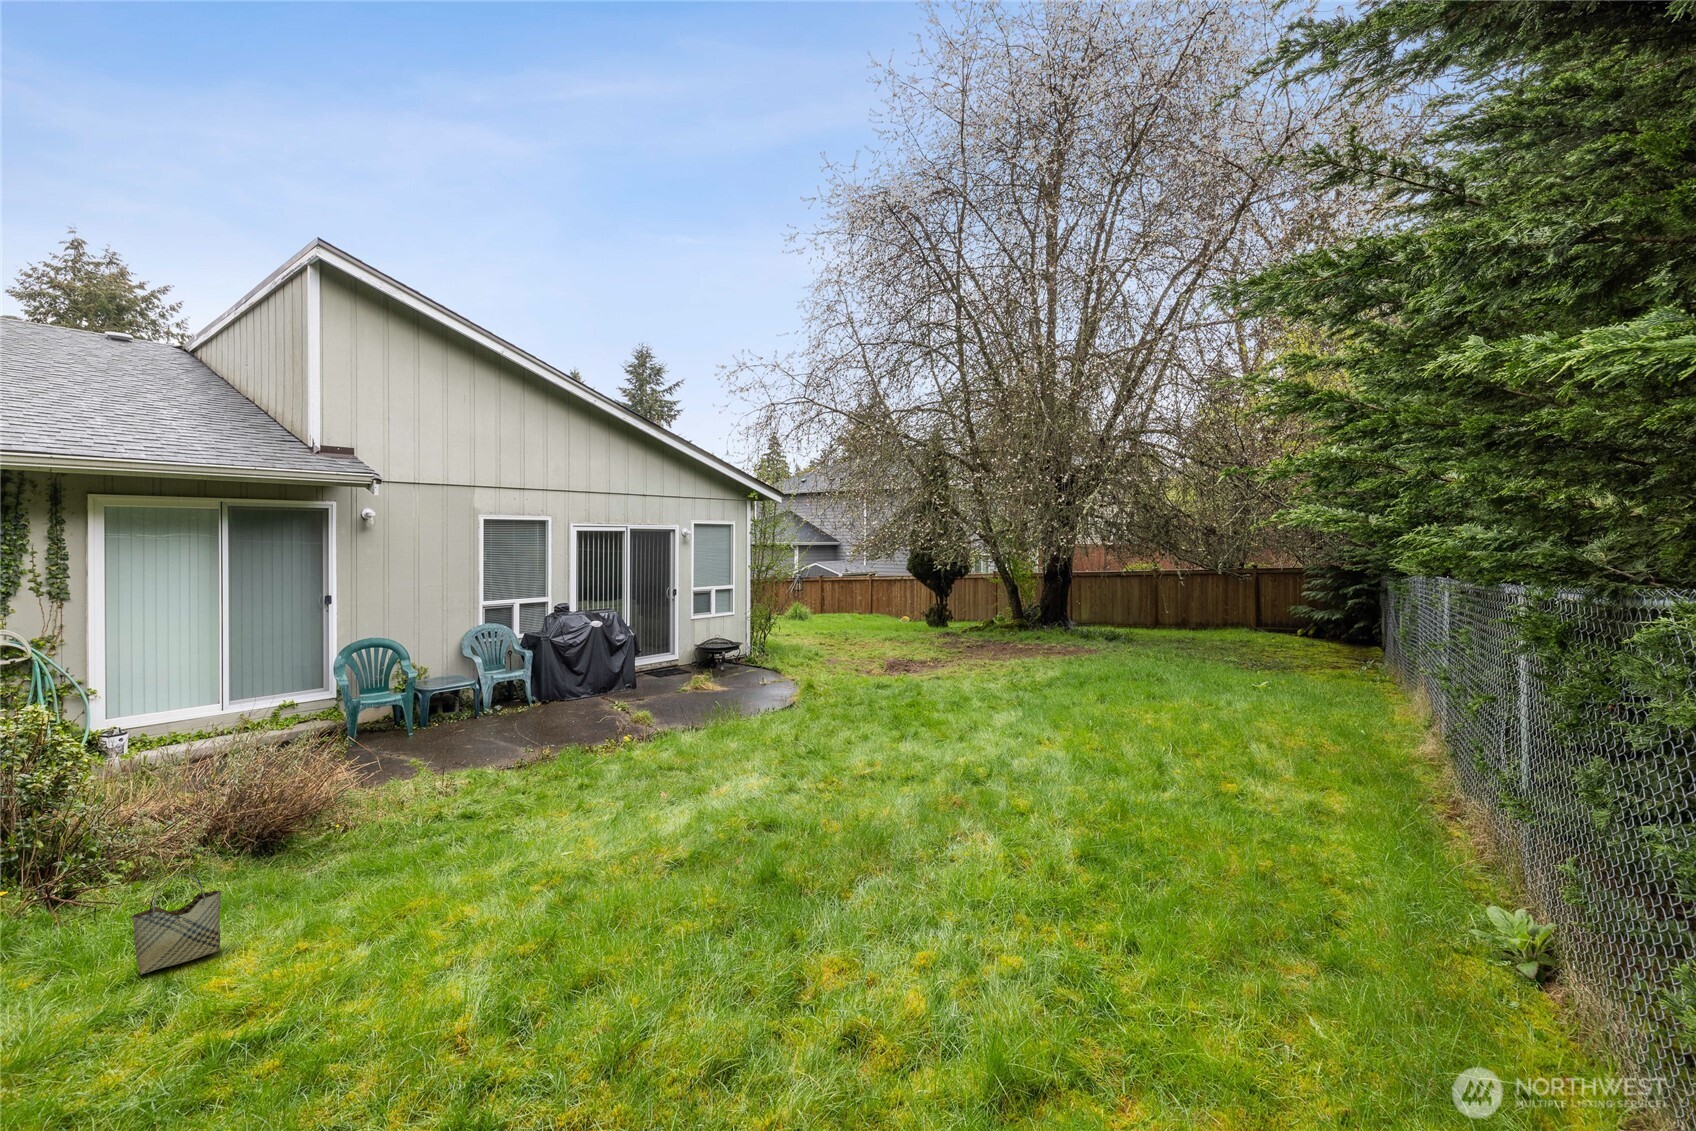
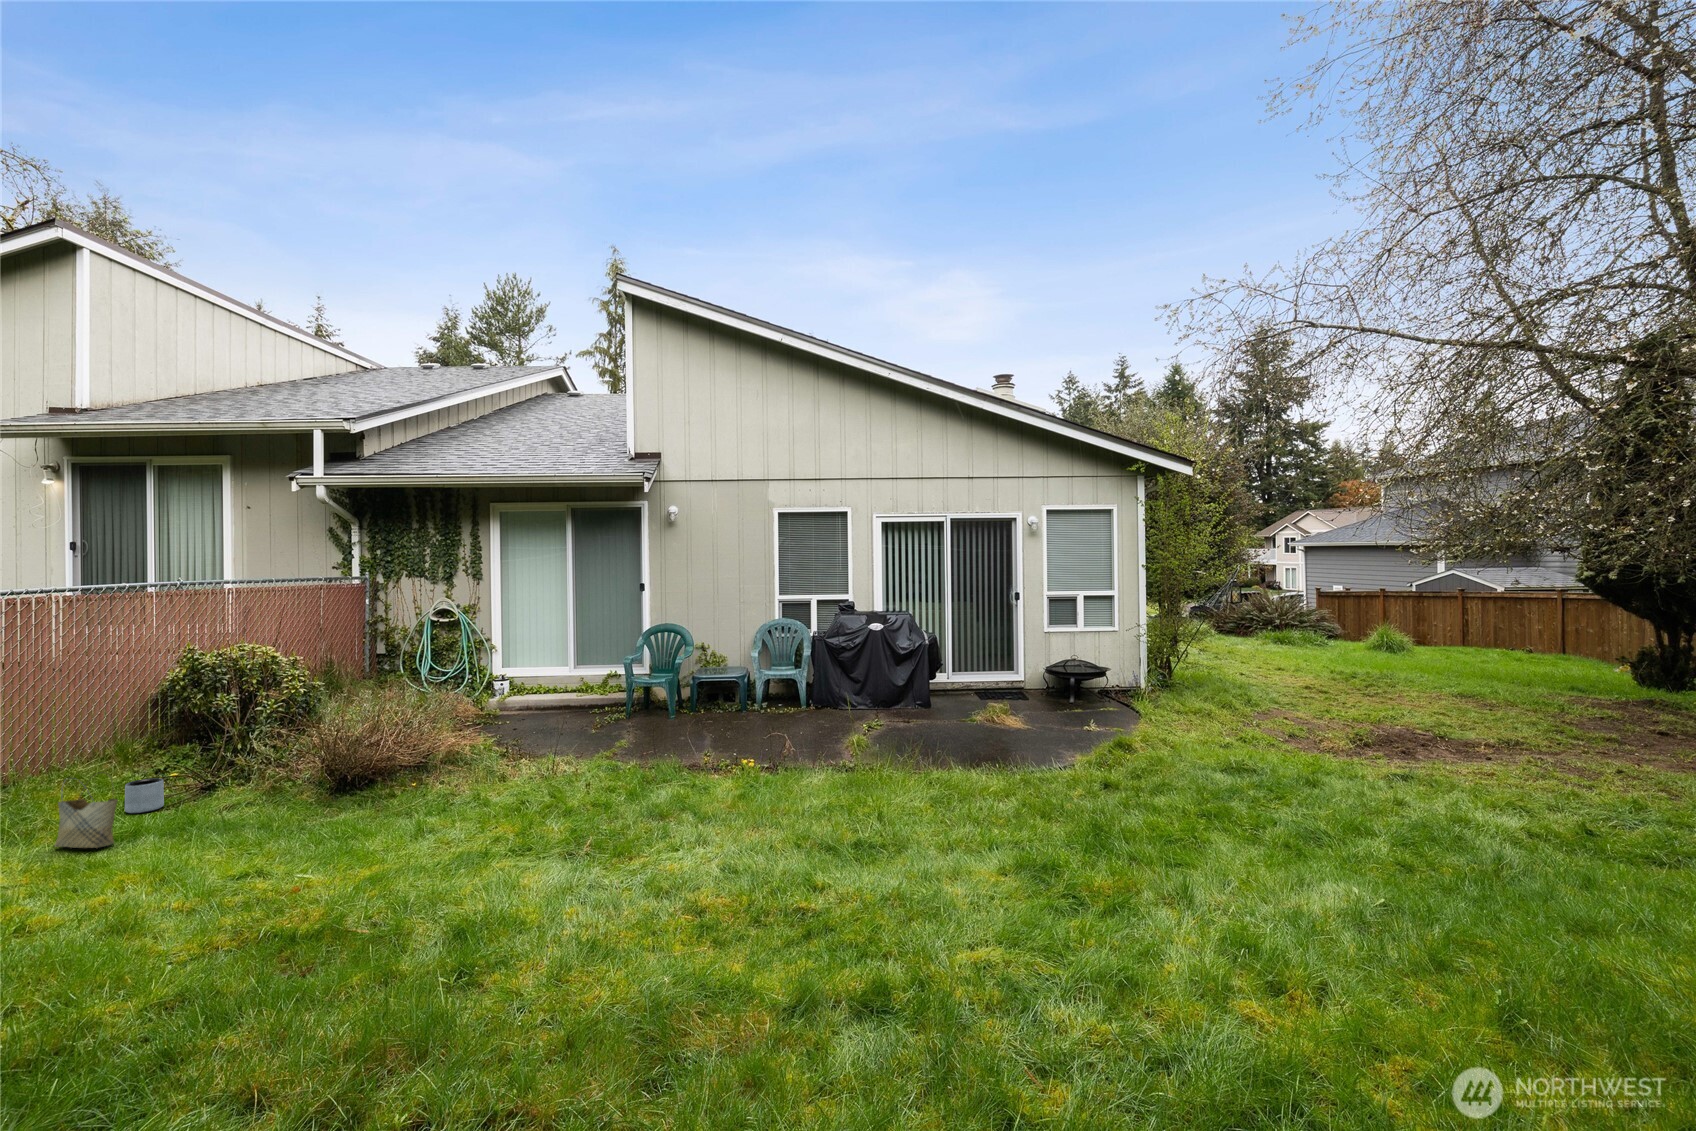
planter: none [61,887,118,942] -> present [125,778,164,813]

